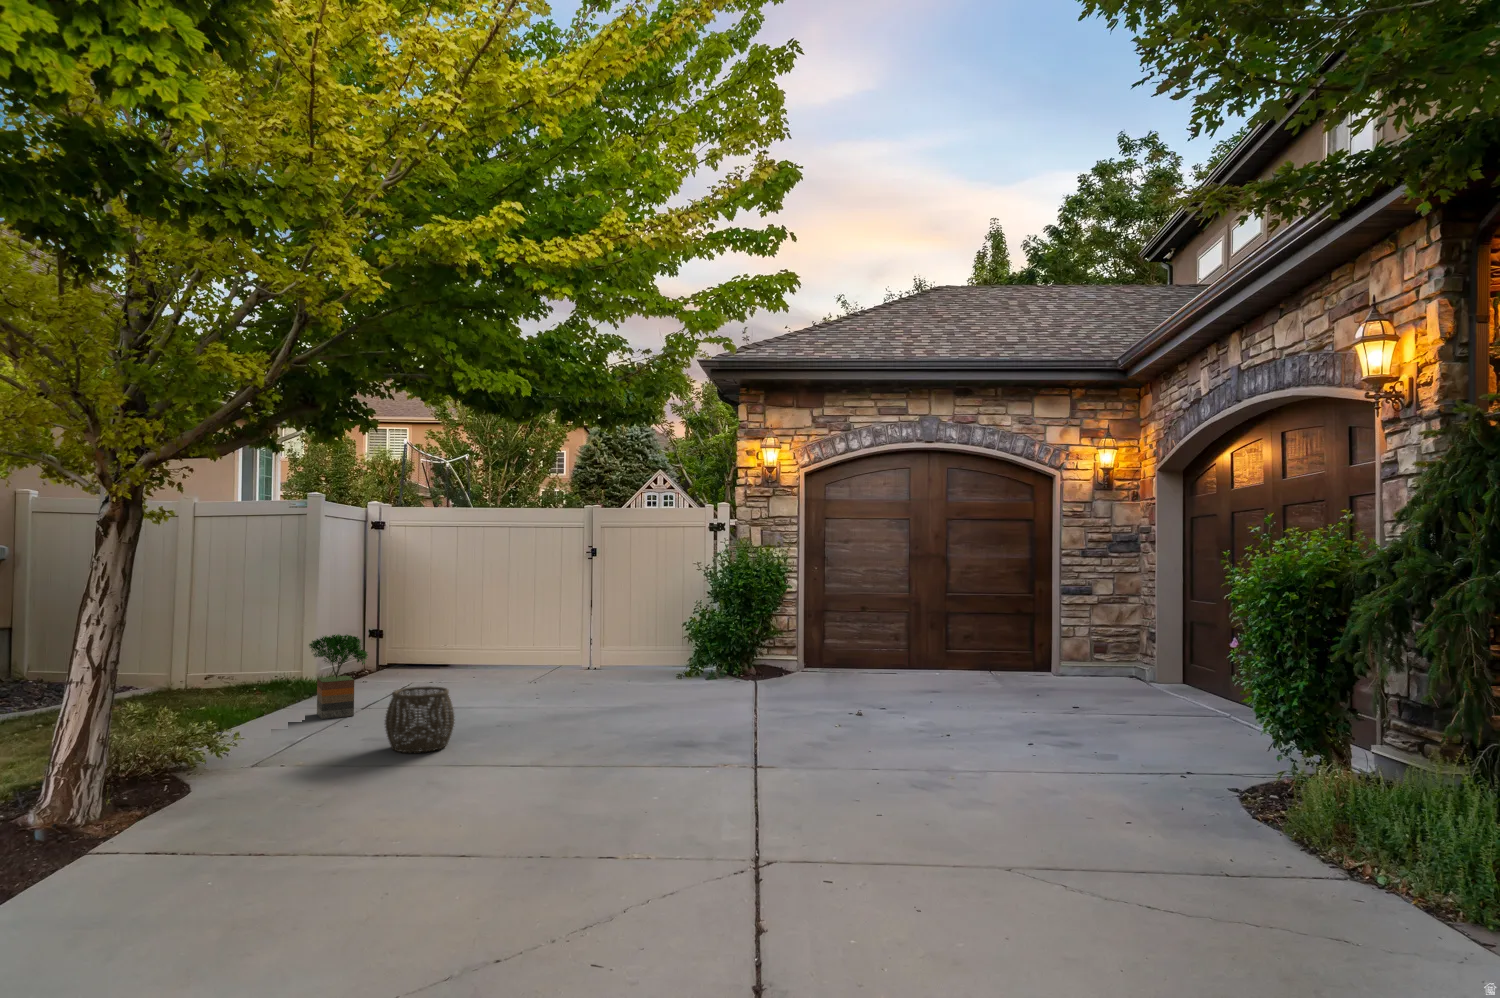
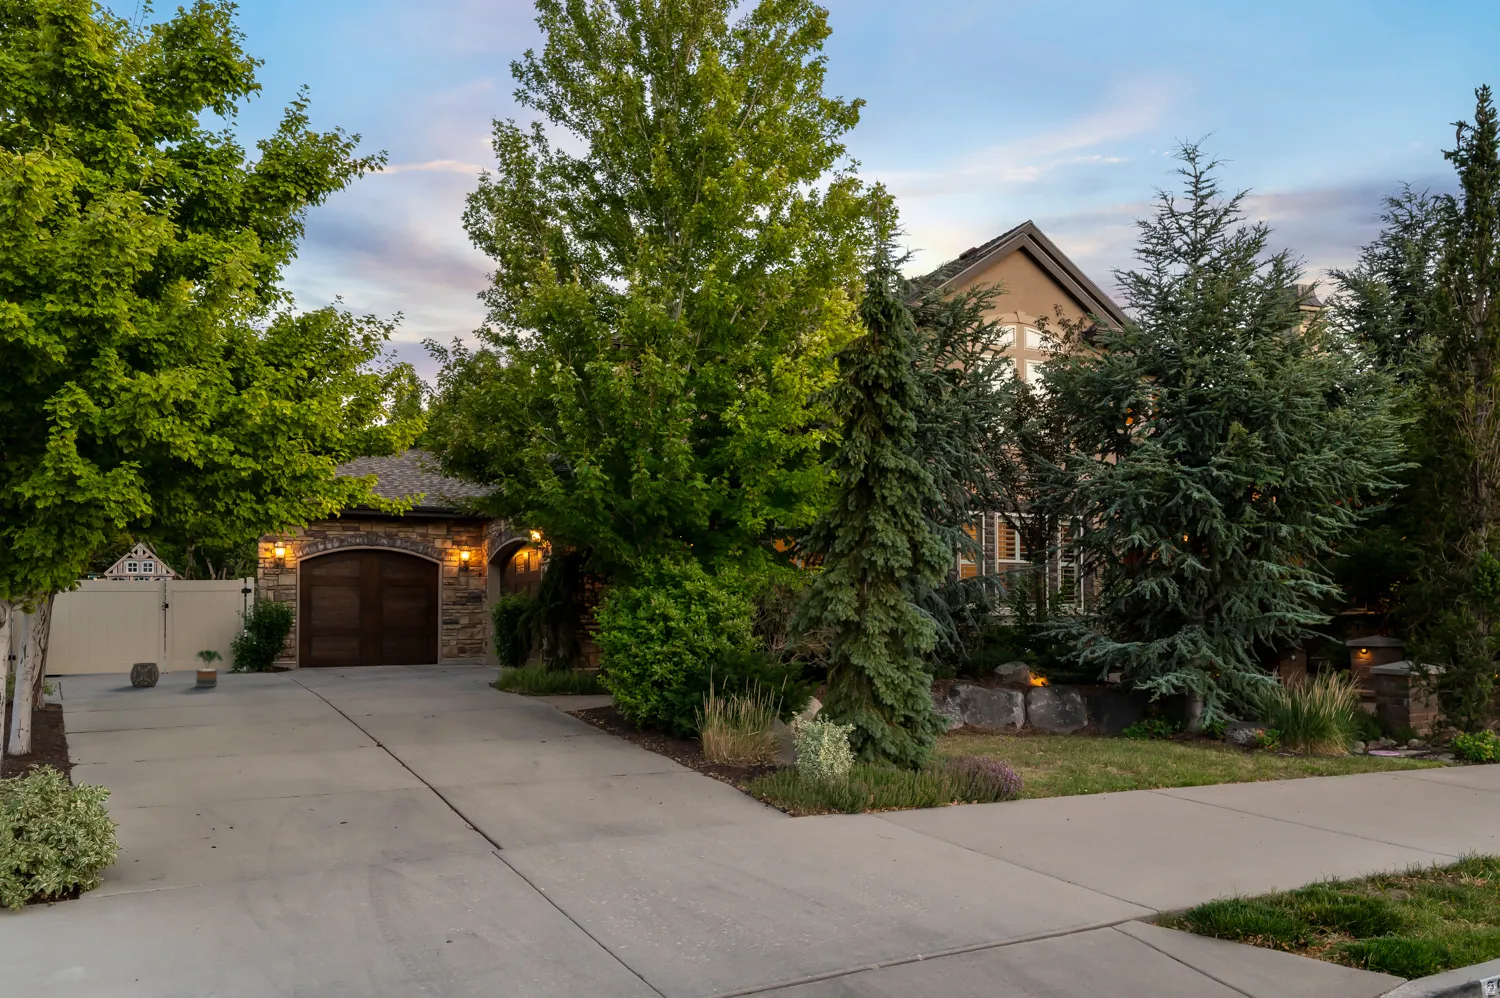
potted tree: present [309,634,368,719] -> present [195,650,223,687]

